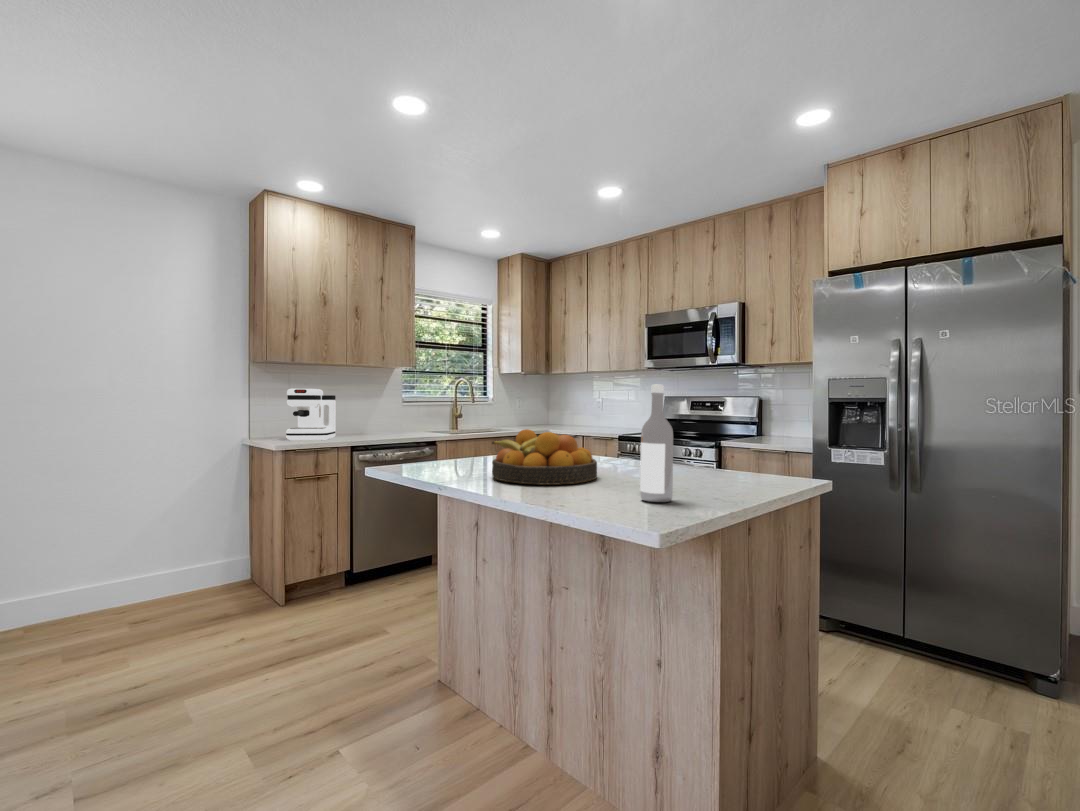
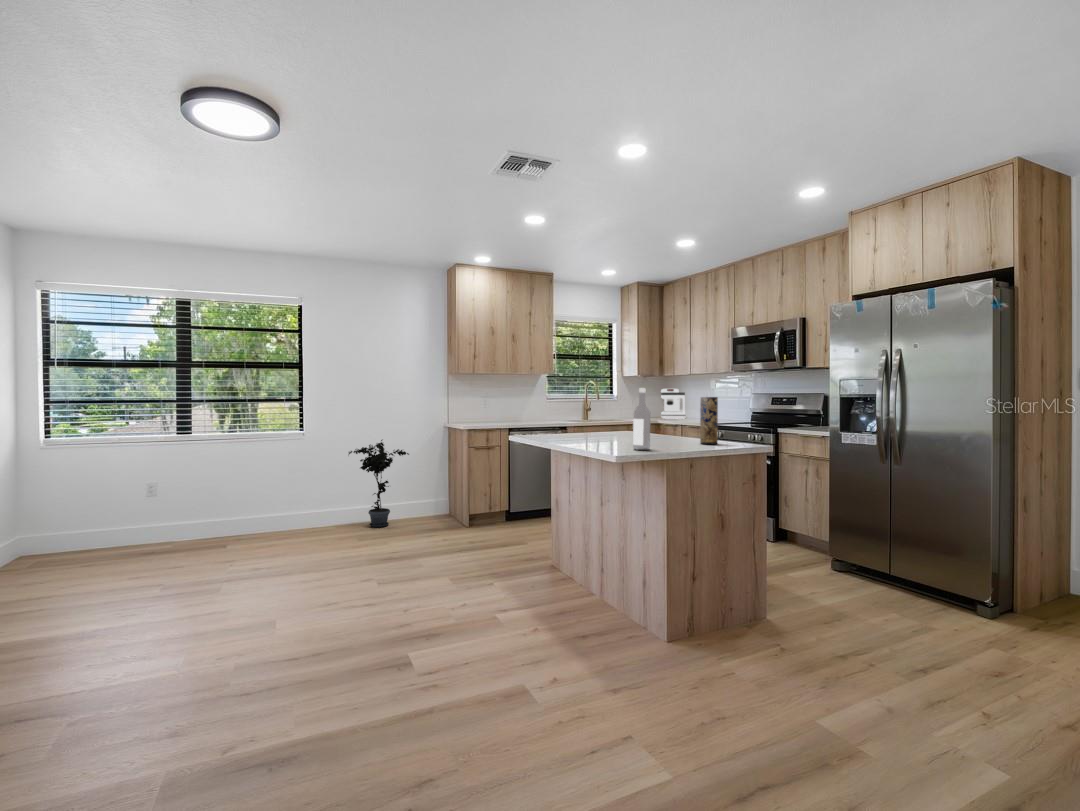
coffee maker: present [286,389,336,441] -> present [661,389,685,419]
vase: none [715,402,744,481] -> present [700,397,718,444]
fruit bowl: present [492,429,597,485] -> none [571,414,631,443]
potted plant: none [50,471,177,623] -> present [349,440,409,527]

